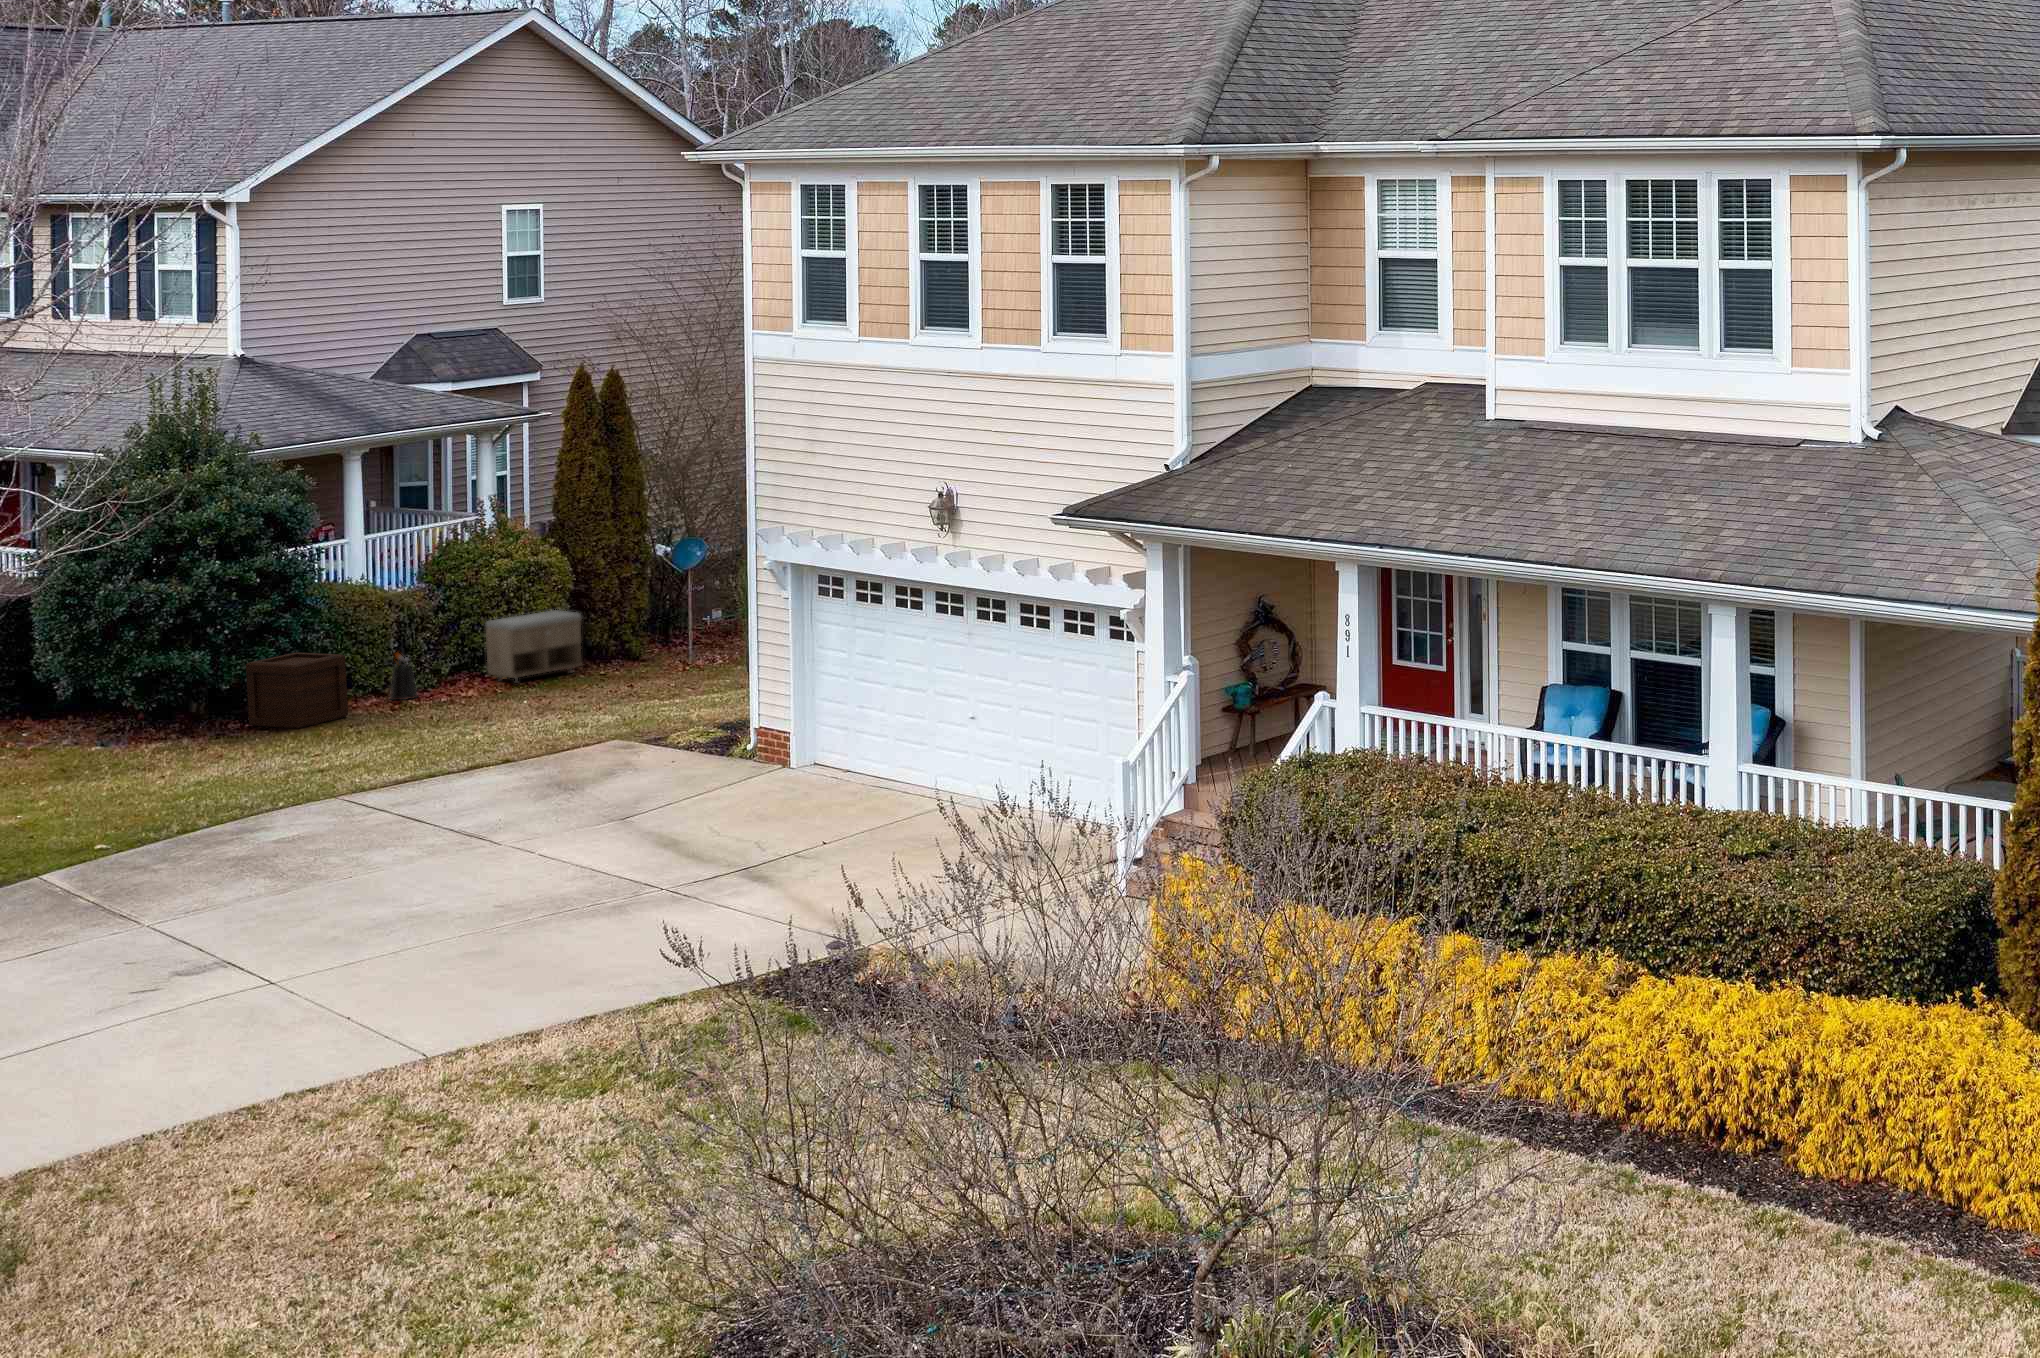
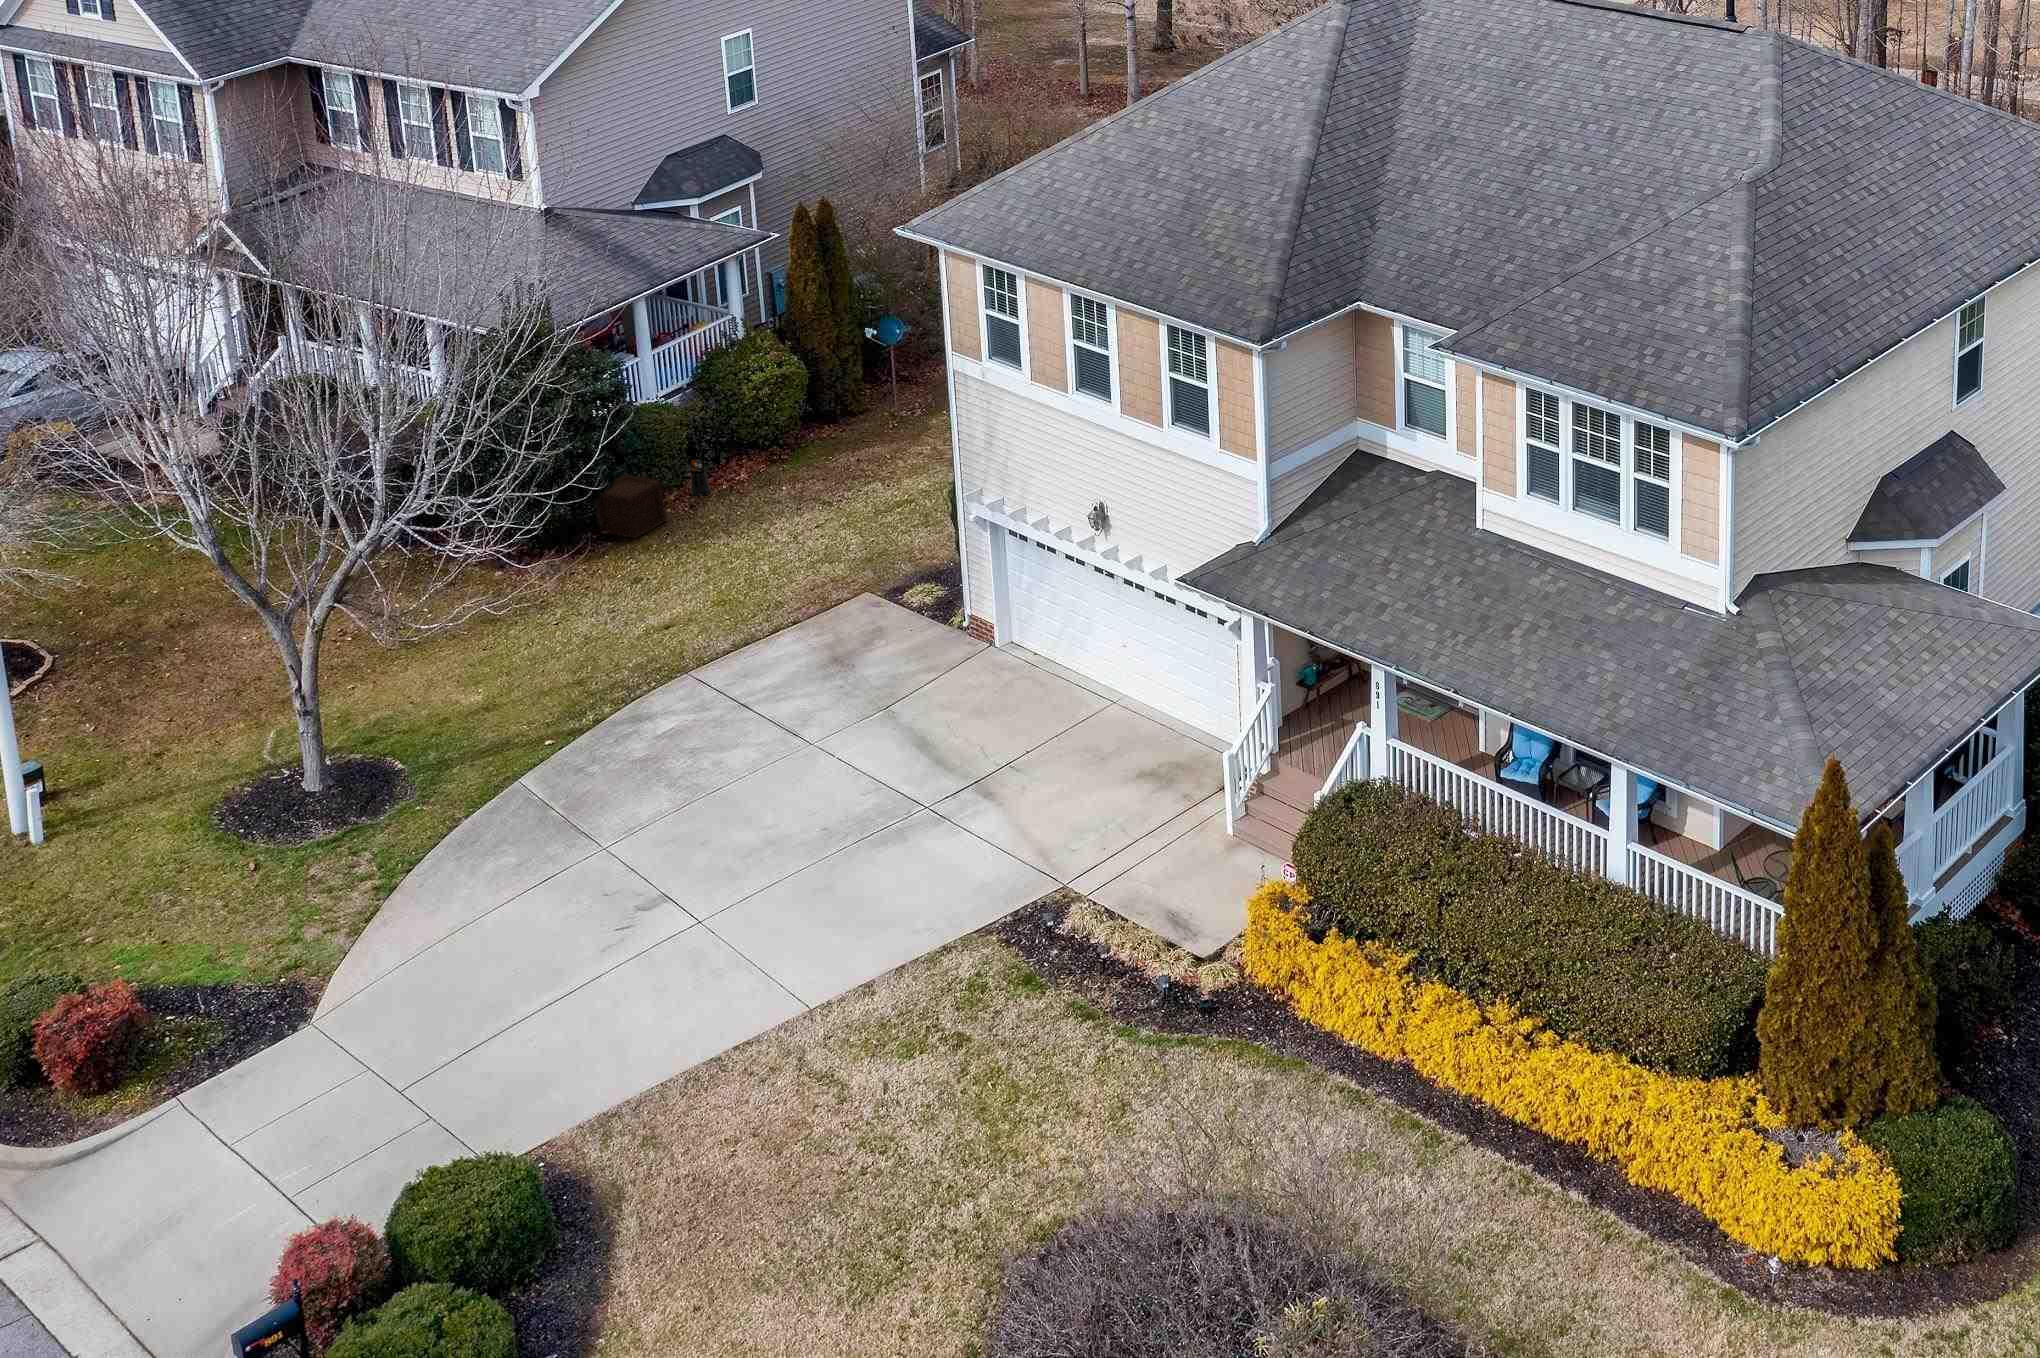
storage bench: present [486,610,582,682] -> none [751,408,822,471]

